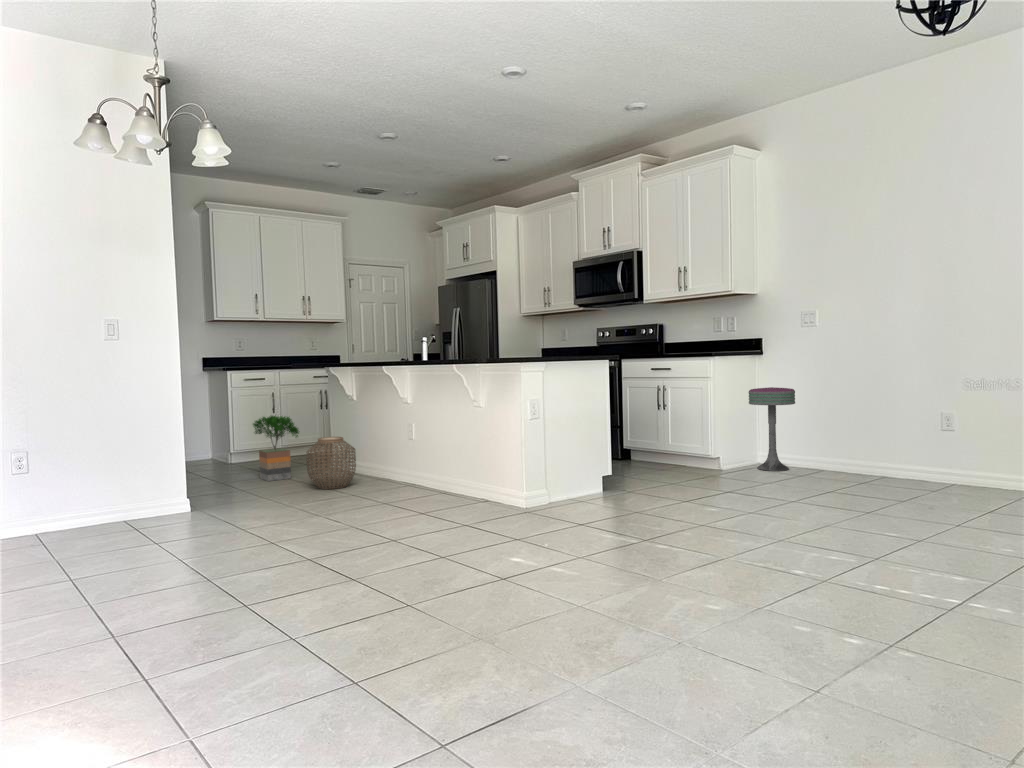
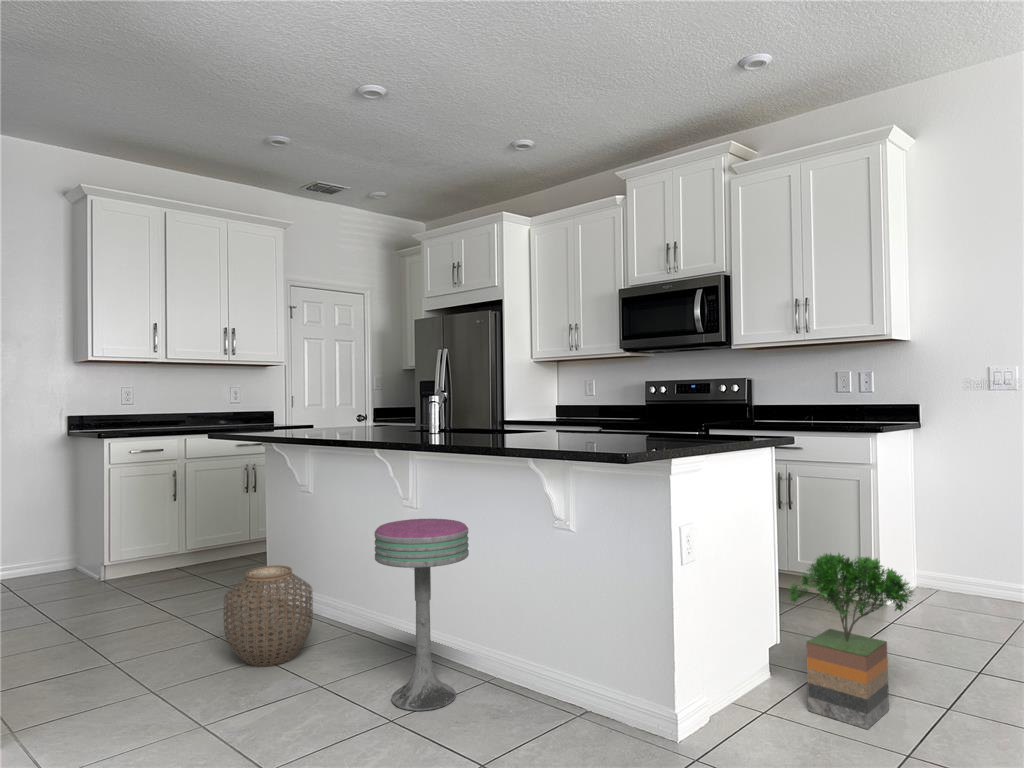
bar stool: present [749,387,795,471] -> present [375,519,469,711]
potted tree: present [253,416,299,481] -> present [788,553,913,729]

